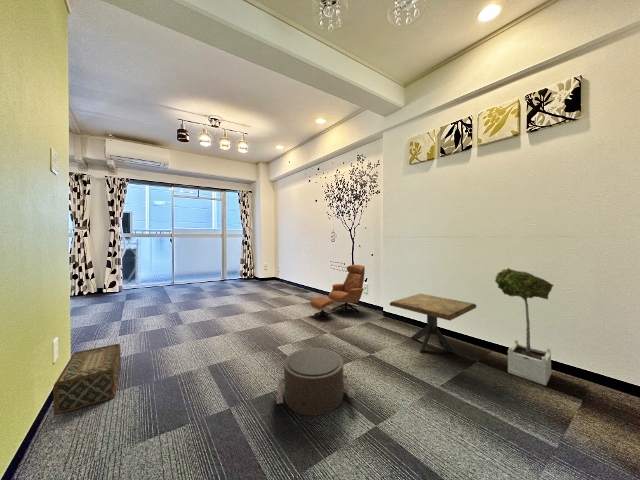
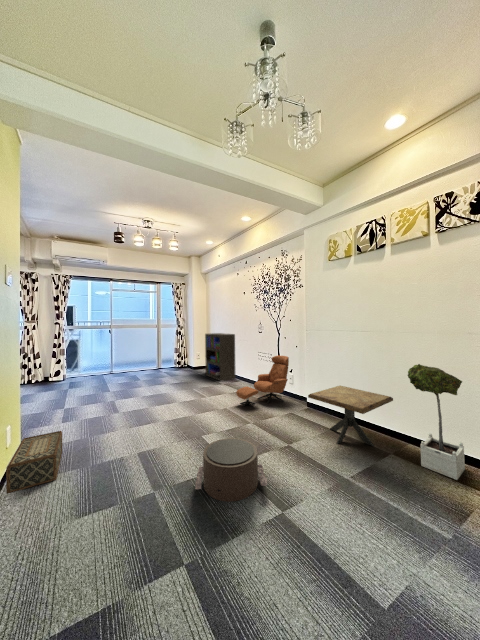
bookshelf: none [275,243,307,293] -> present [205,333,235,381]

